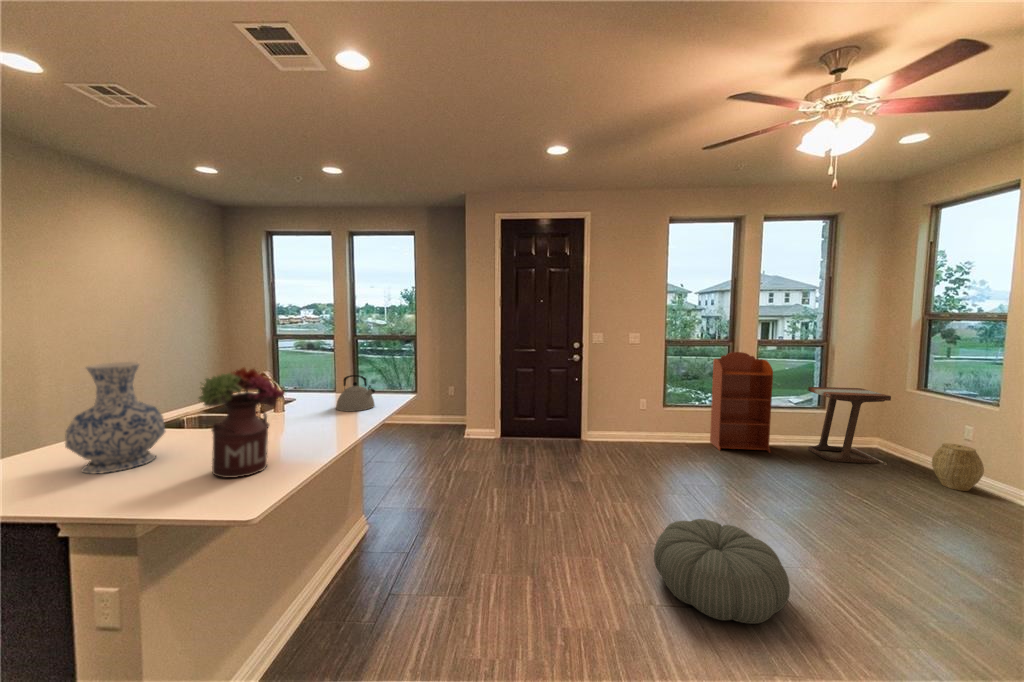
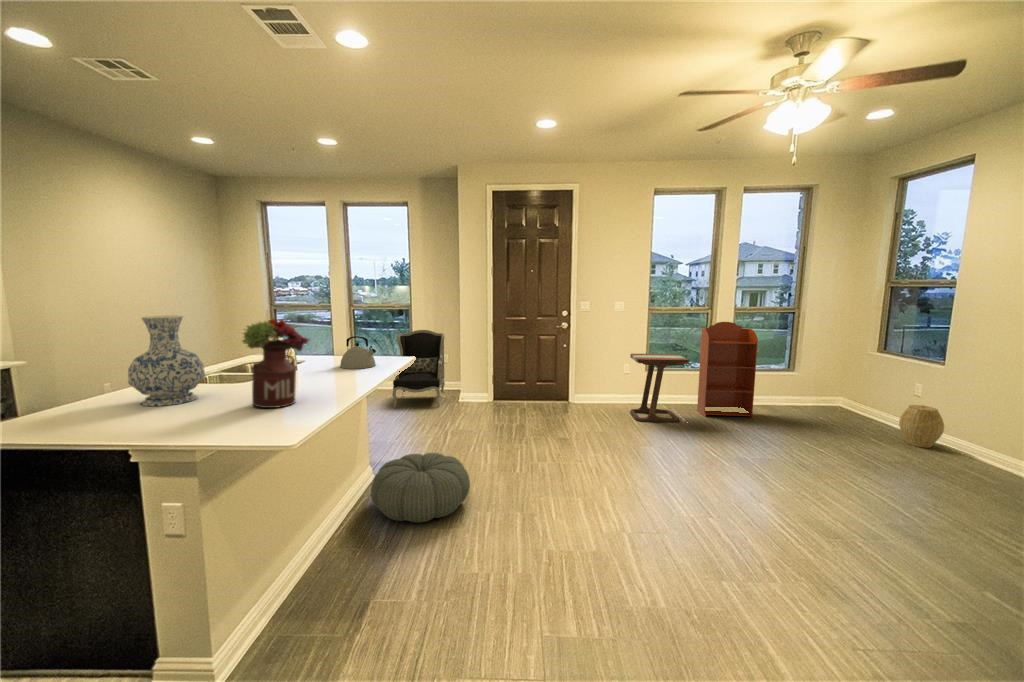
armchair: none [399,358,453,437] -> present [392,330,445,408]
side table: present [808,387,891,464] -> present [630,354,689,422]
pouf: present [654,519,790,624] -> present [371,453,470,523]

